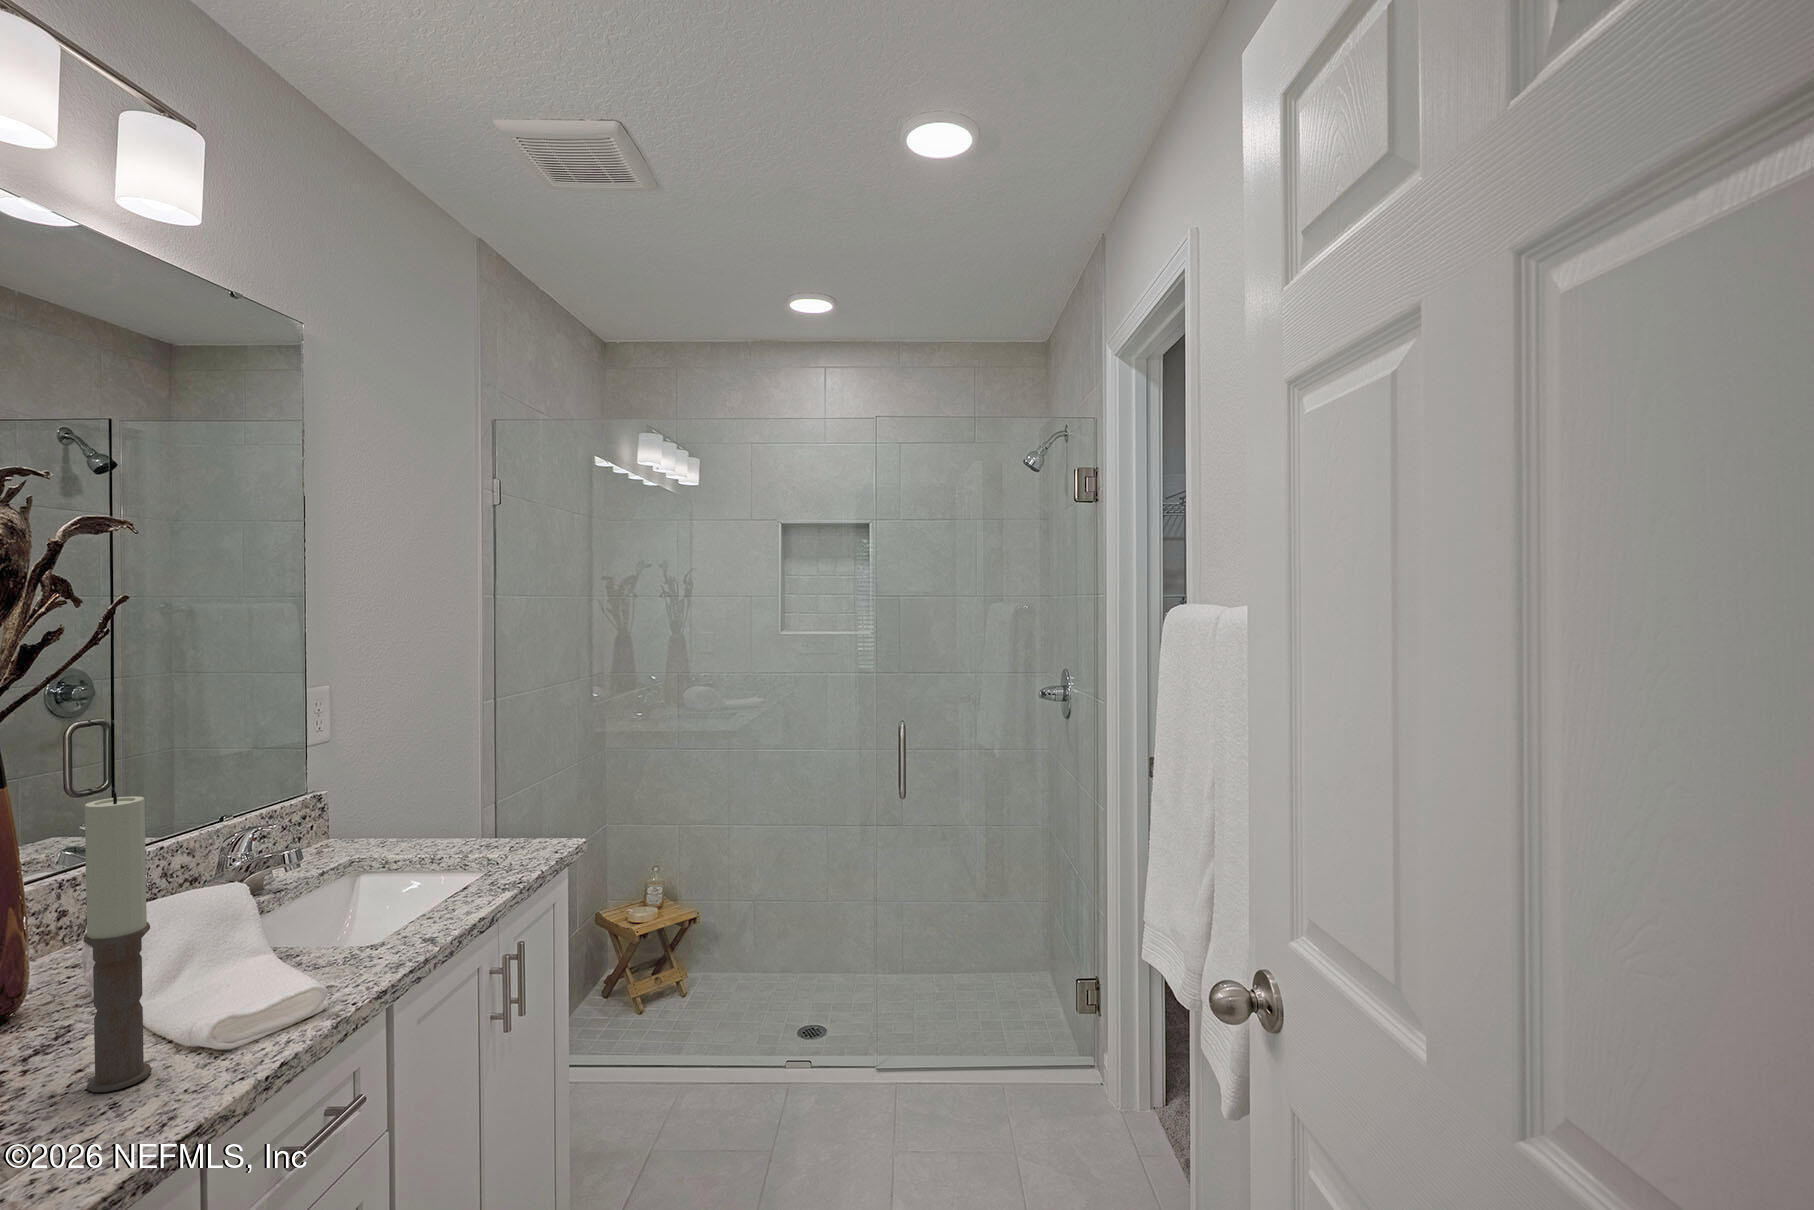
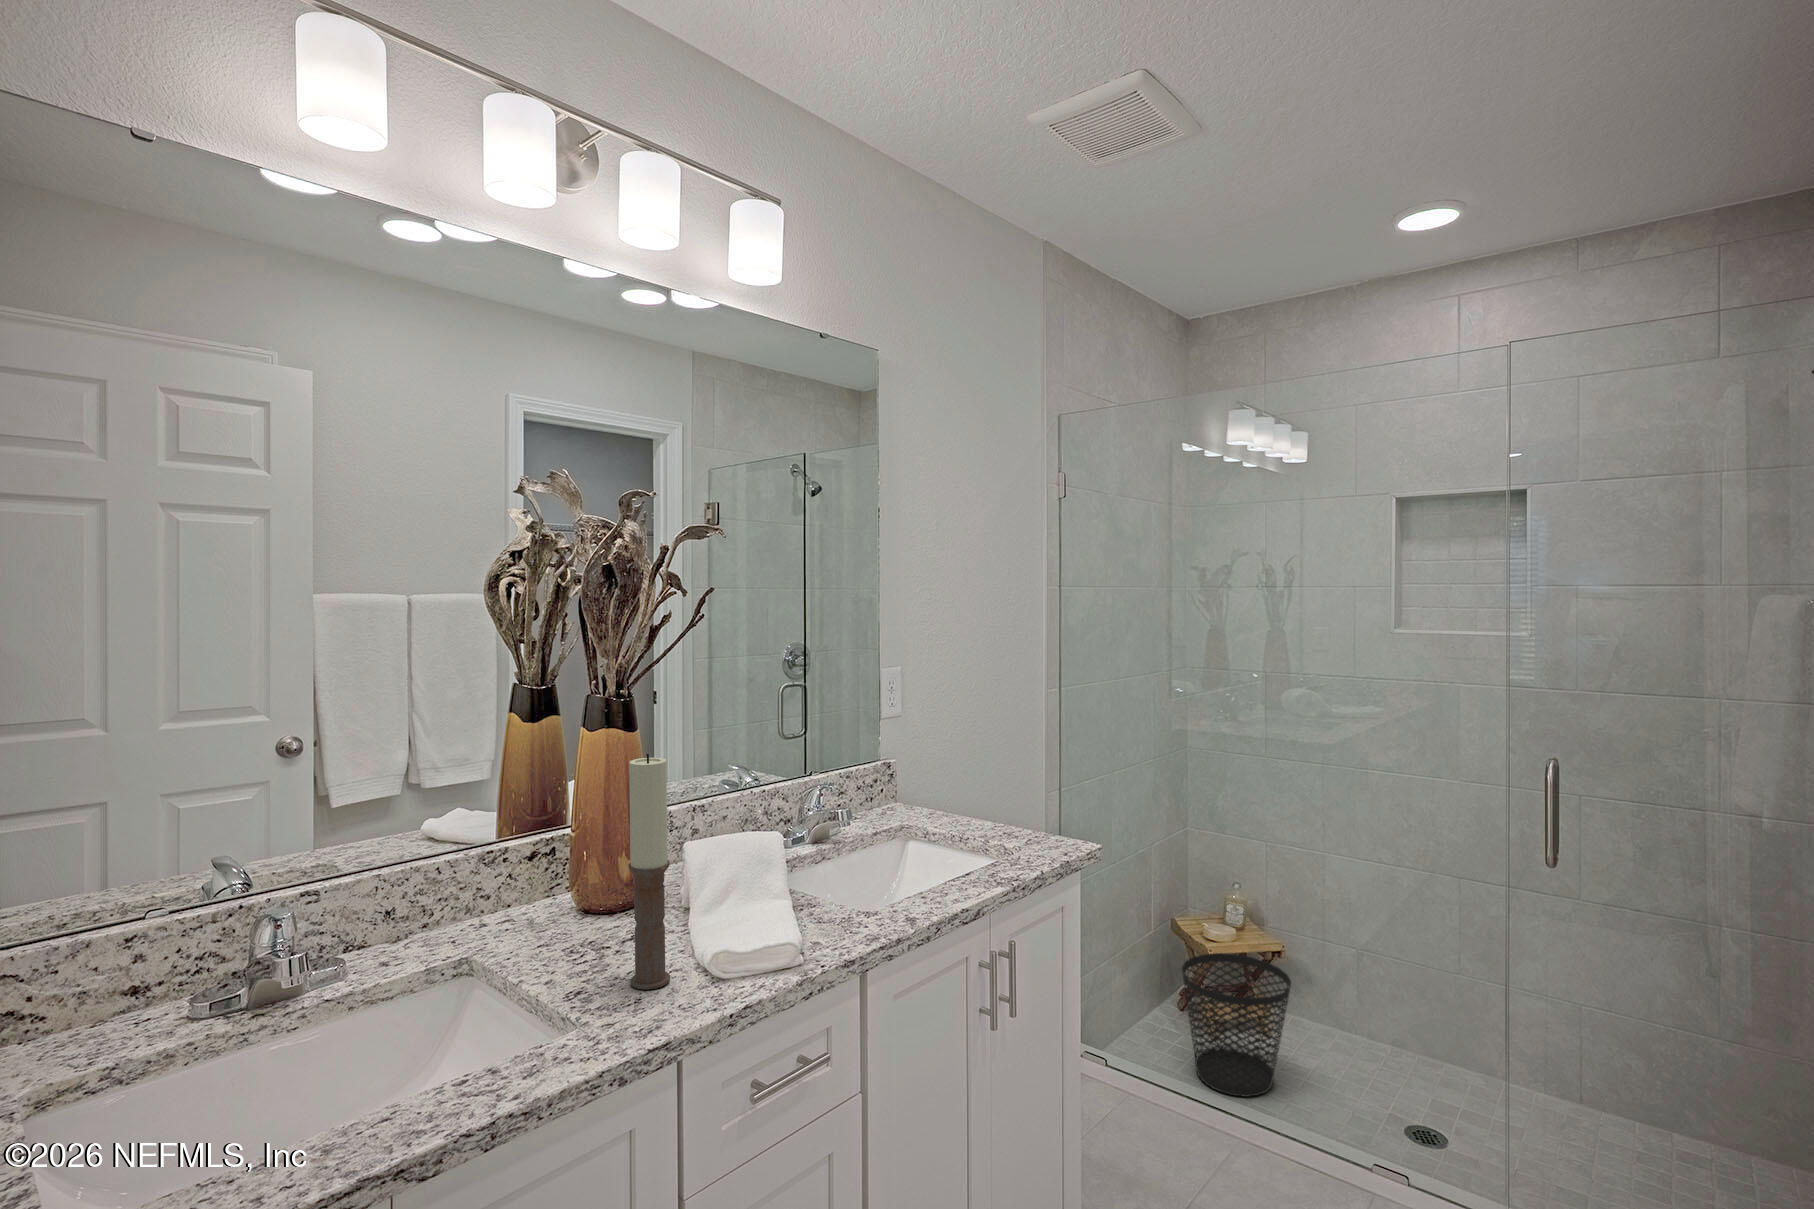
wastebasket: none [615,929,711,1056] -> present [1182,953,1291,1097]

